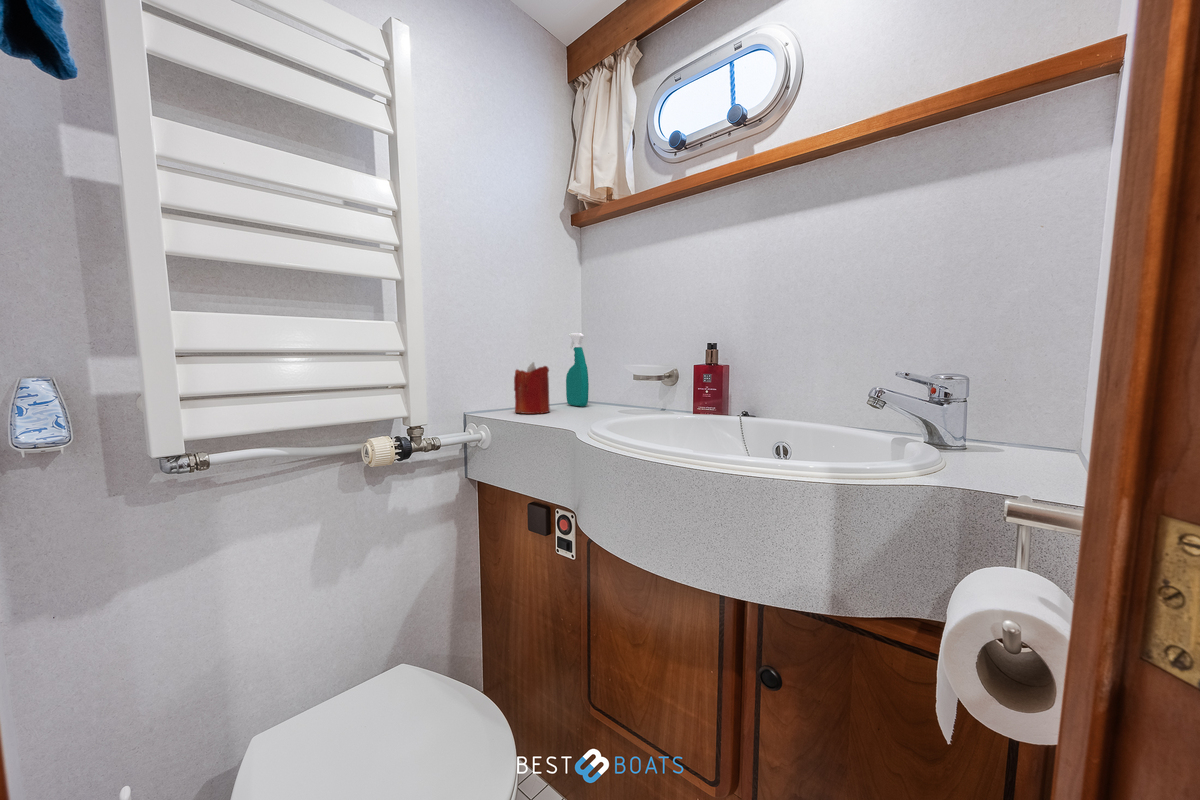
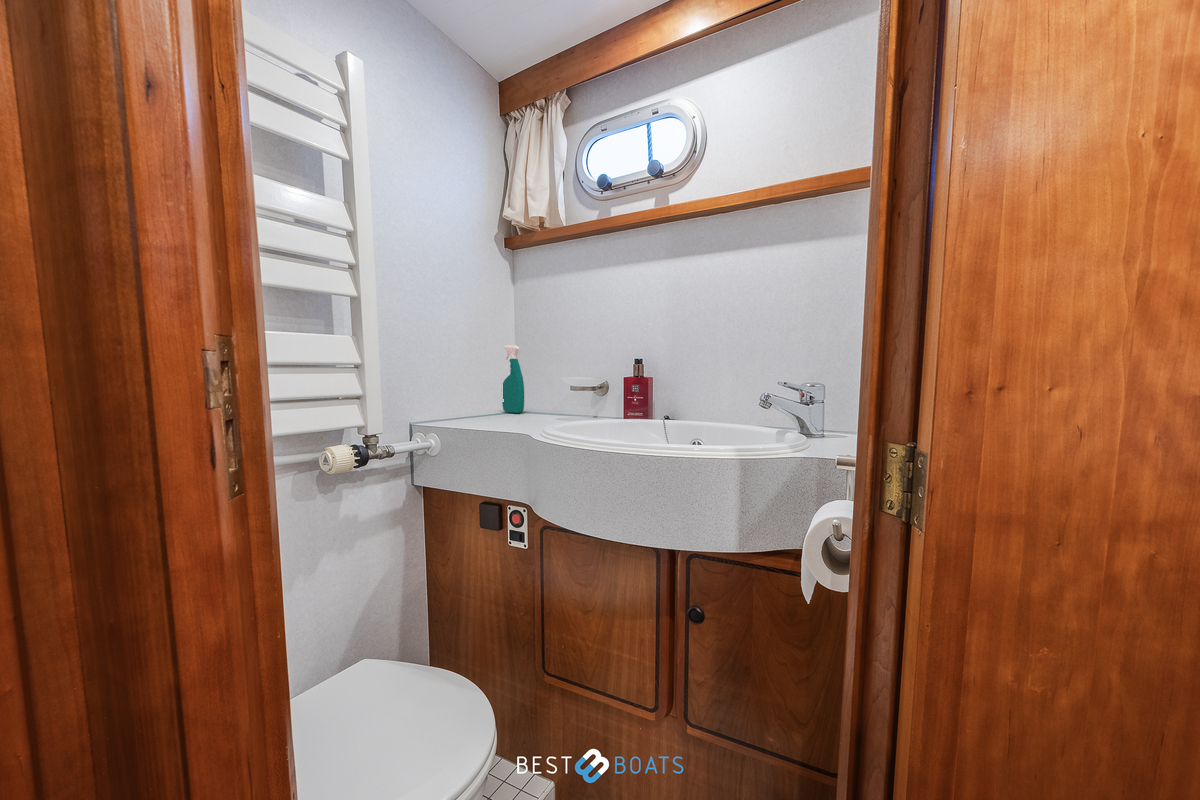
candle: present [514,362,550,414] -> none [458,373,492,421]

